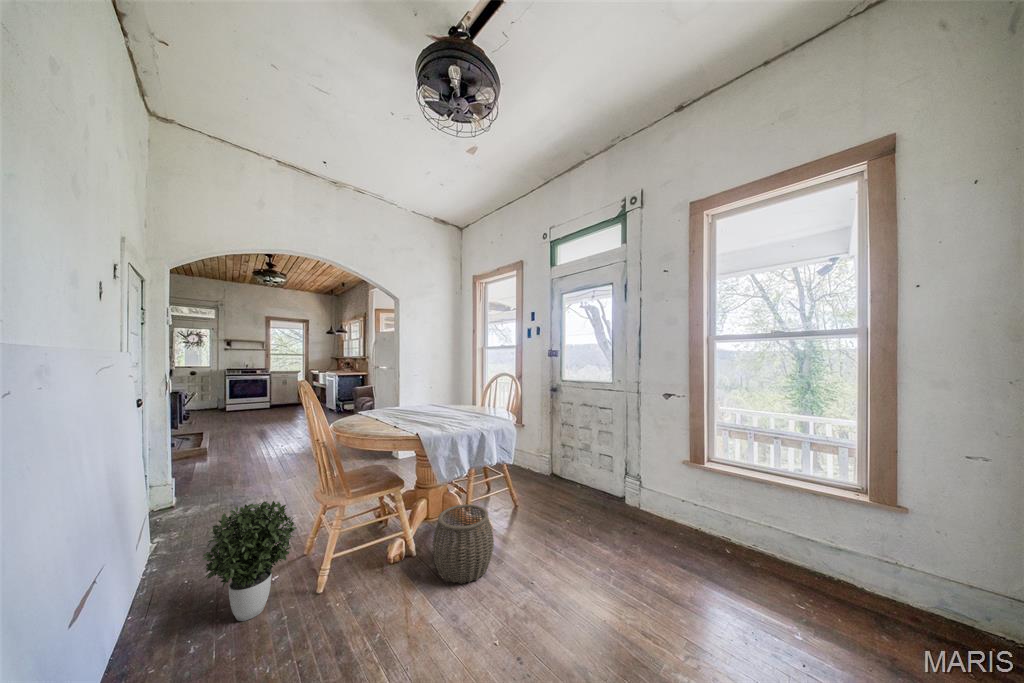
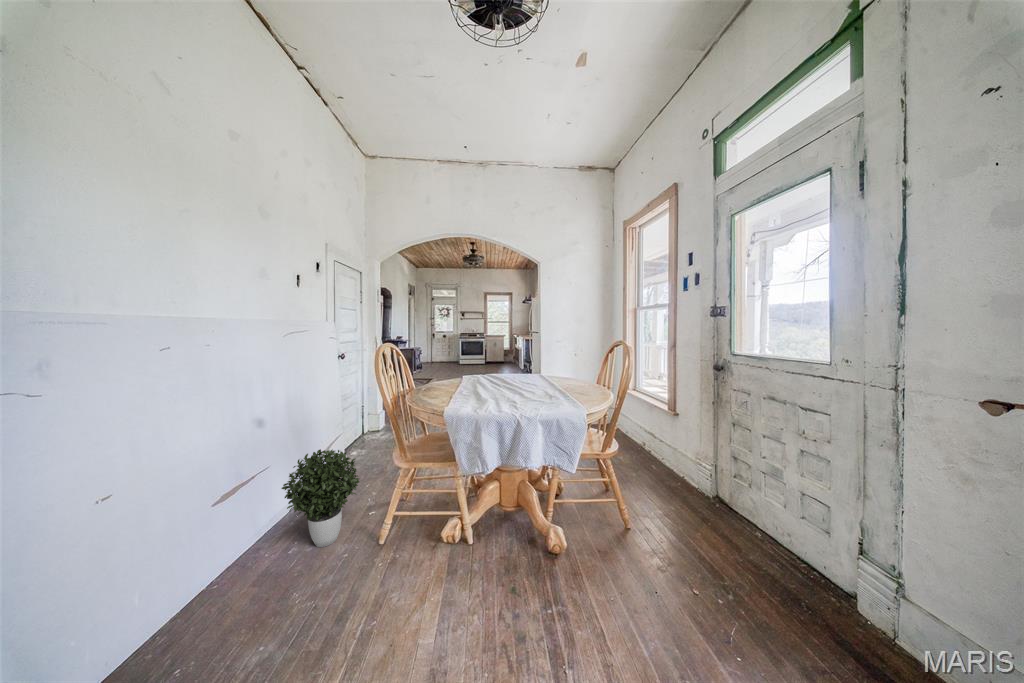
woven basket: present [432,504,494,583] -> none [459,506,539,615]

